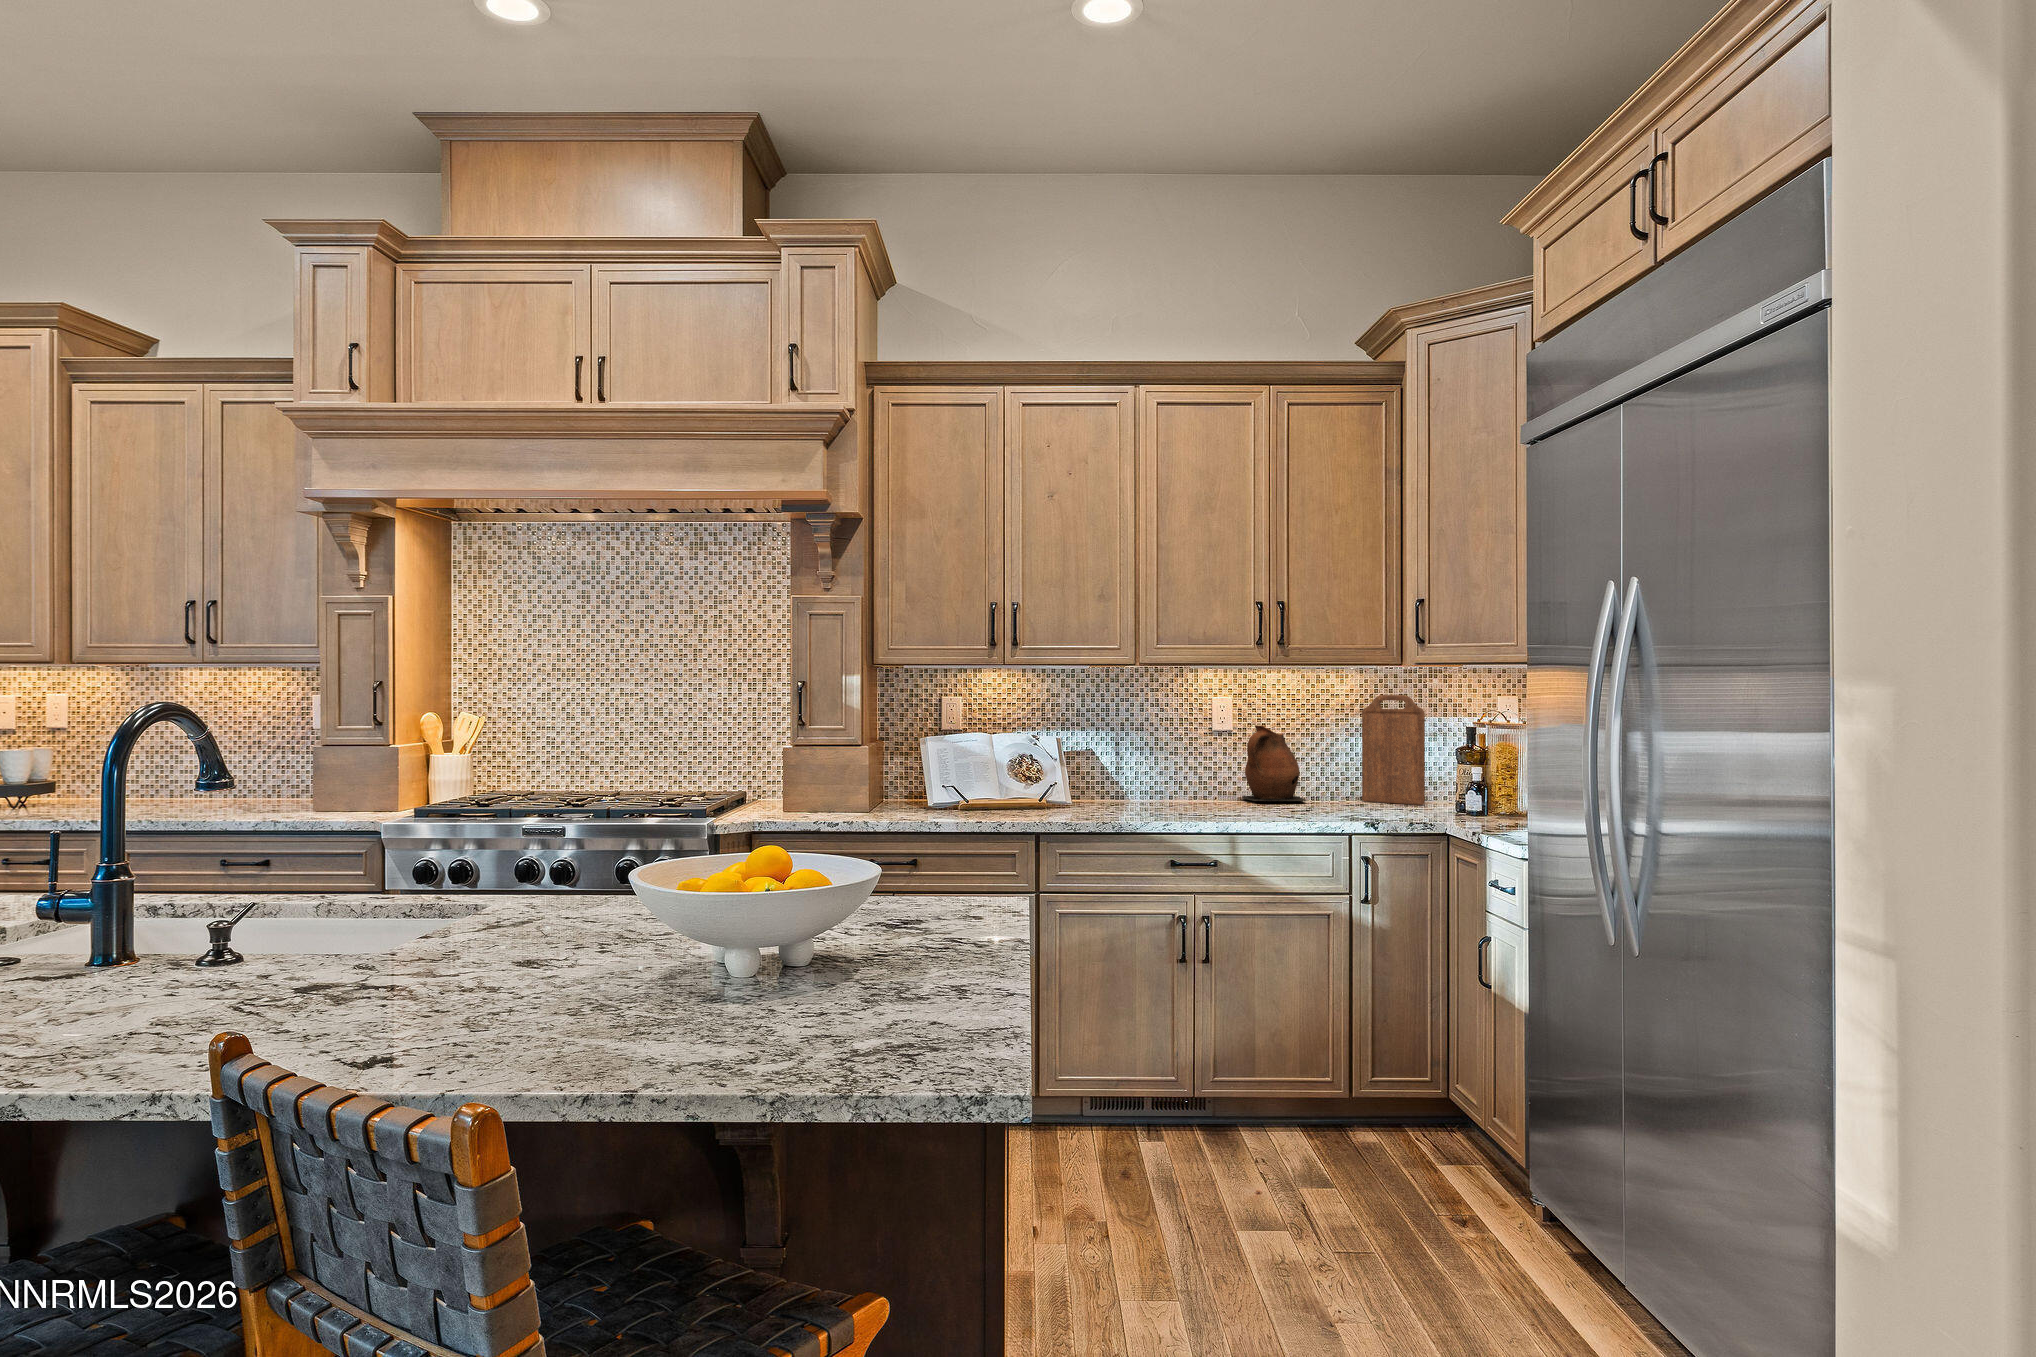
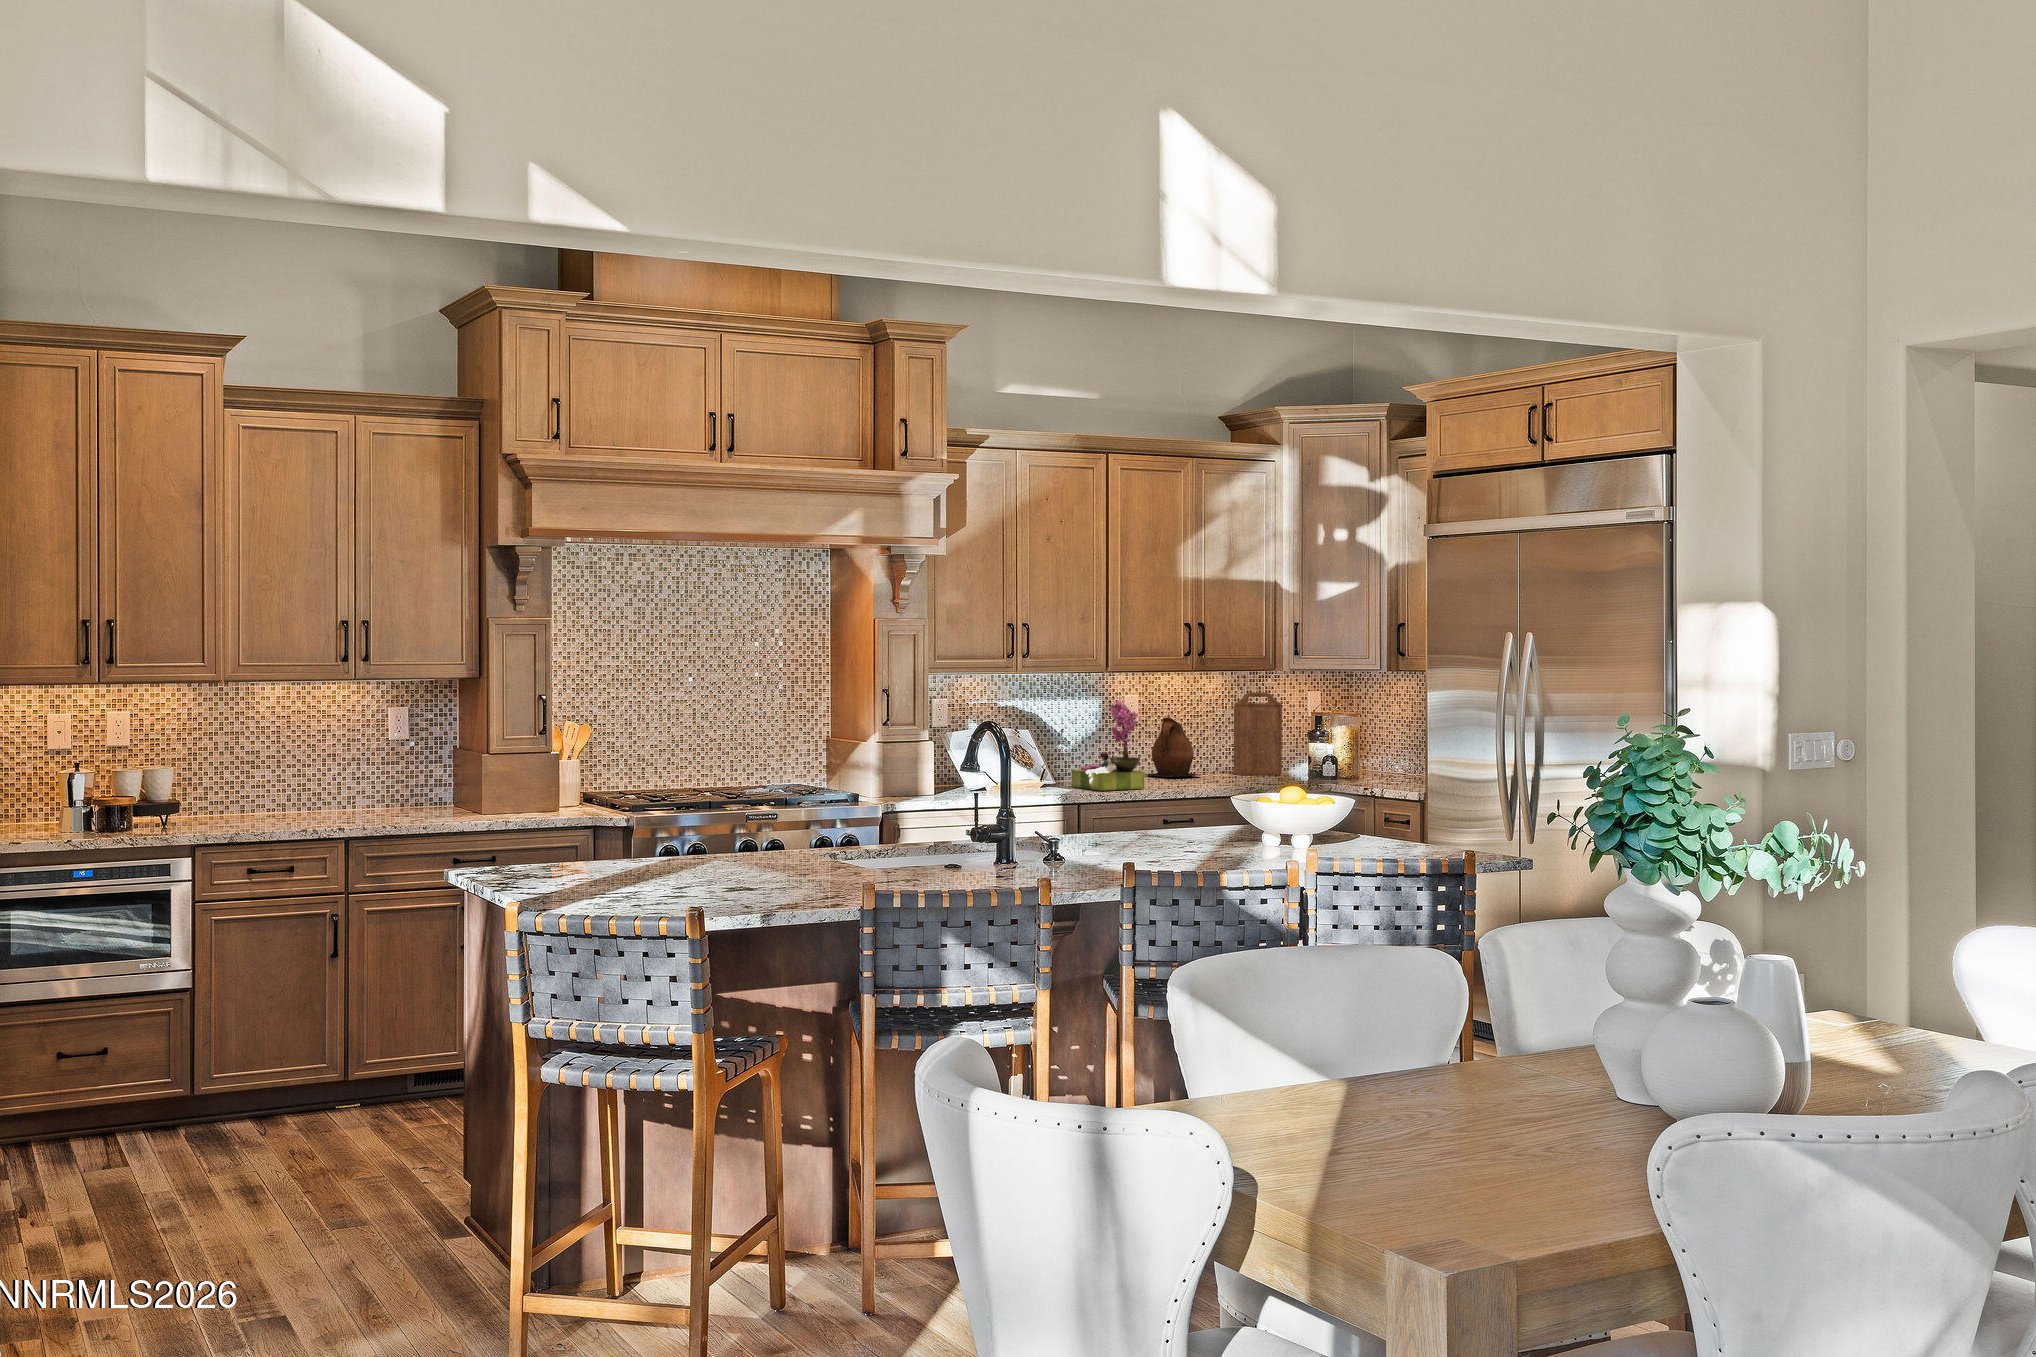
flower arrangement: none [1095,699,1178,816] -> present [1072,701,1144,791]

